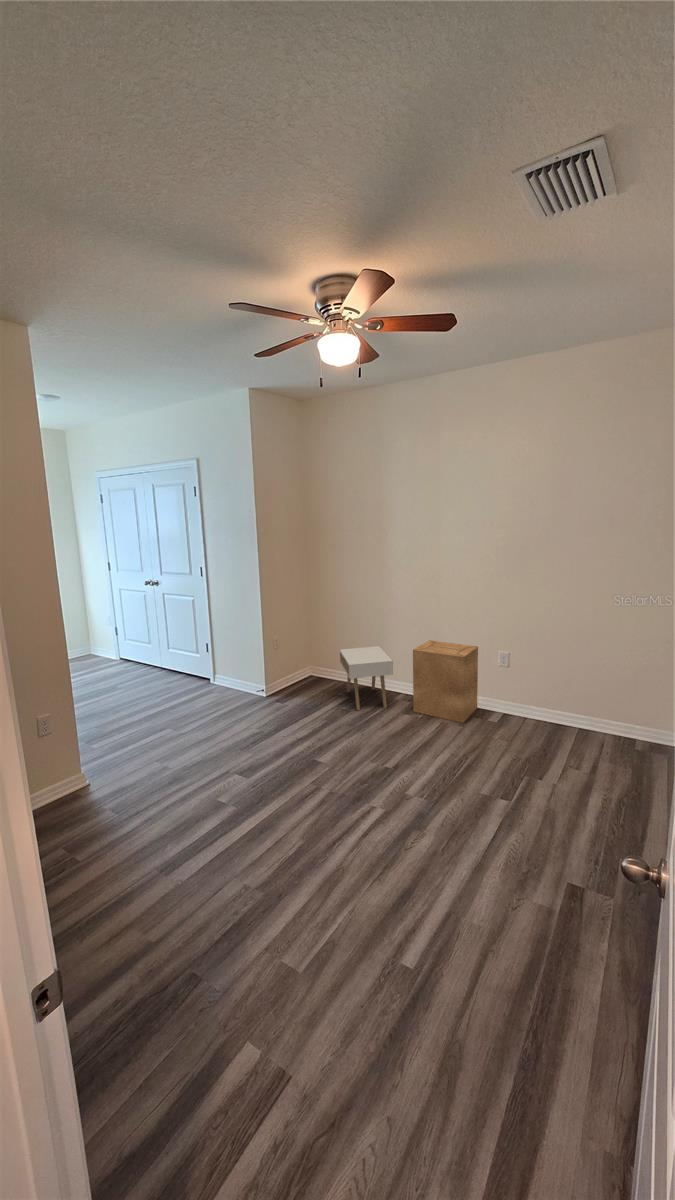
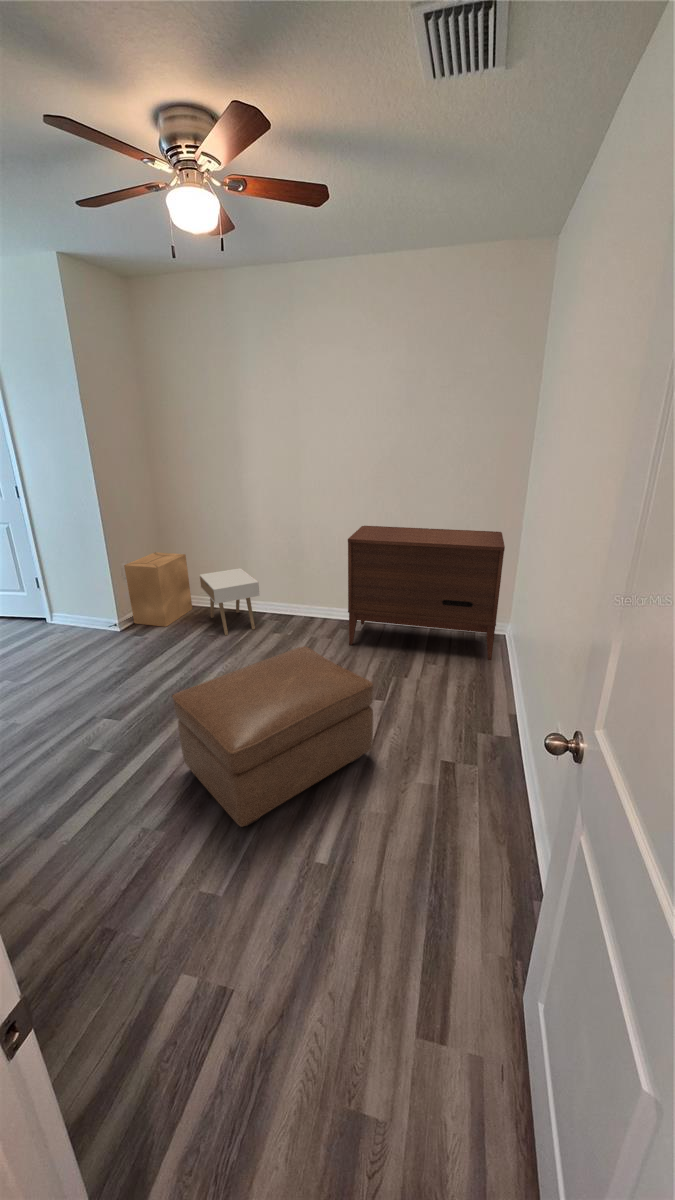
dresser: none [480,610,668,775] -> present [348,526,505,660]
cardboard box: present [413,640,478,723] -> present [124,552,192,627]
ottoman: none [287,729,486,908] -> present [173,647,373,827]

